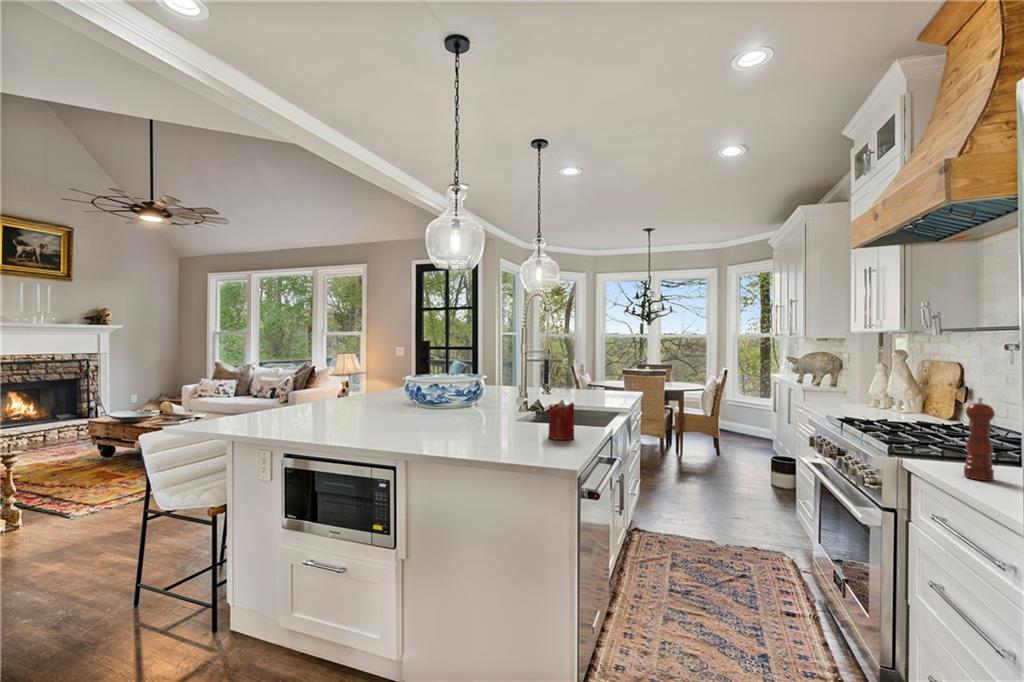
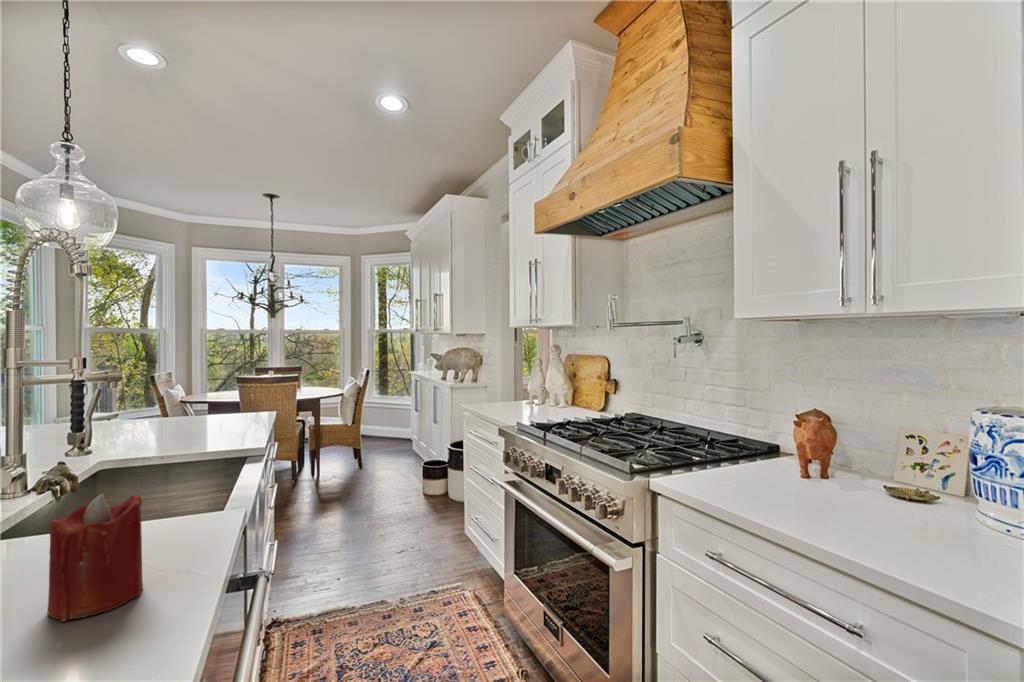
pepper mill: present [964,398,995,481] -> none [725,399,753,497]

